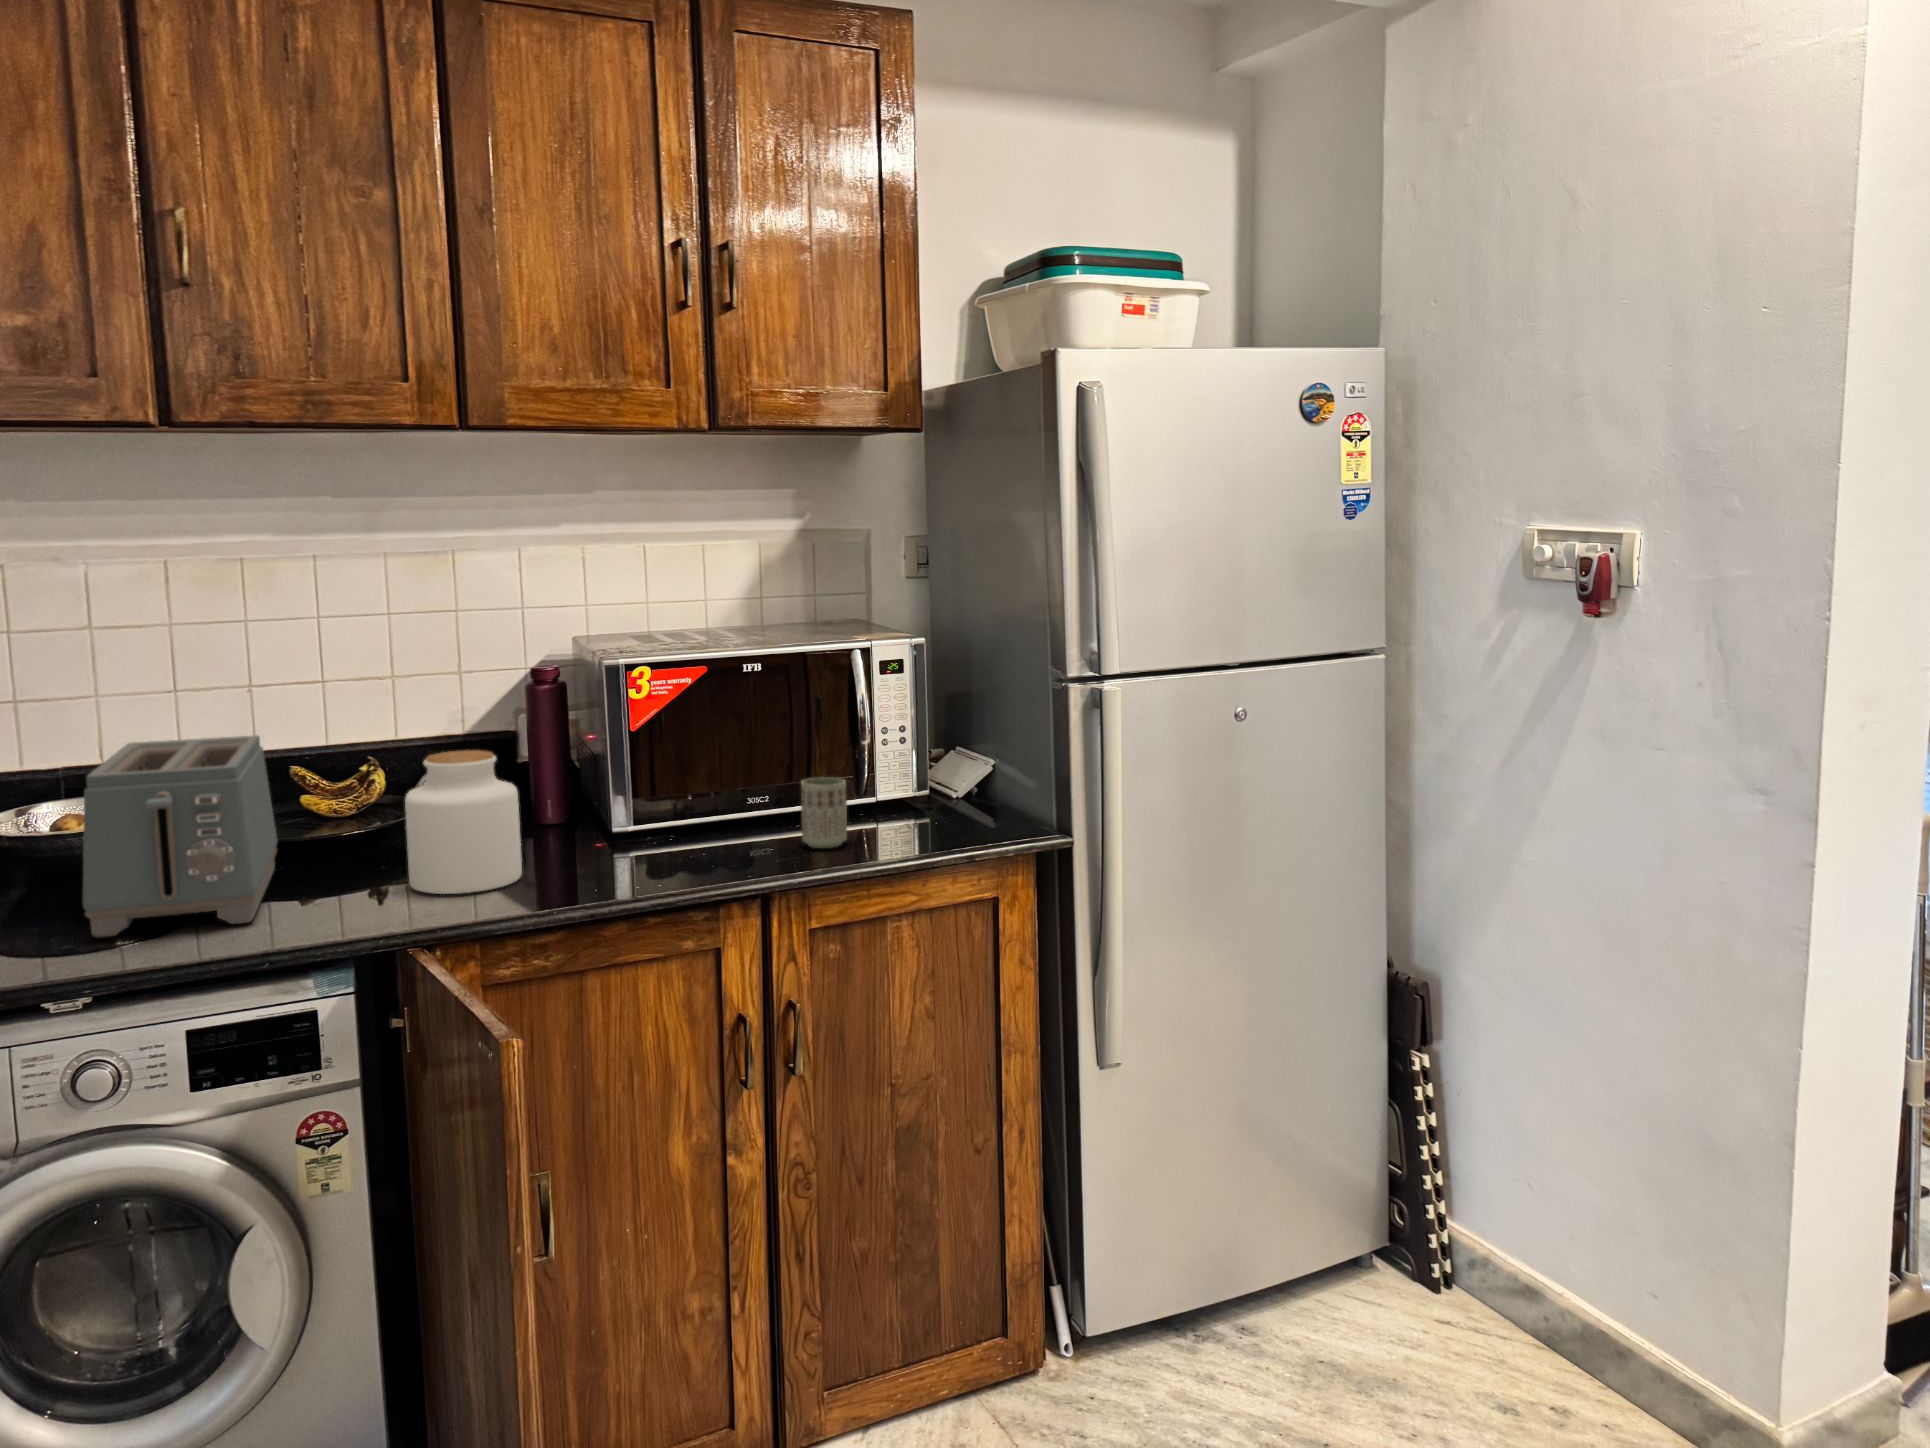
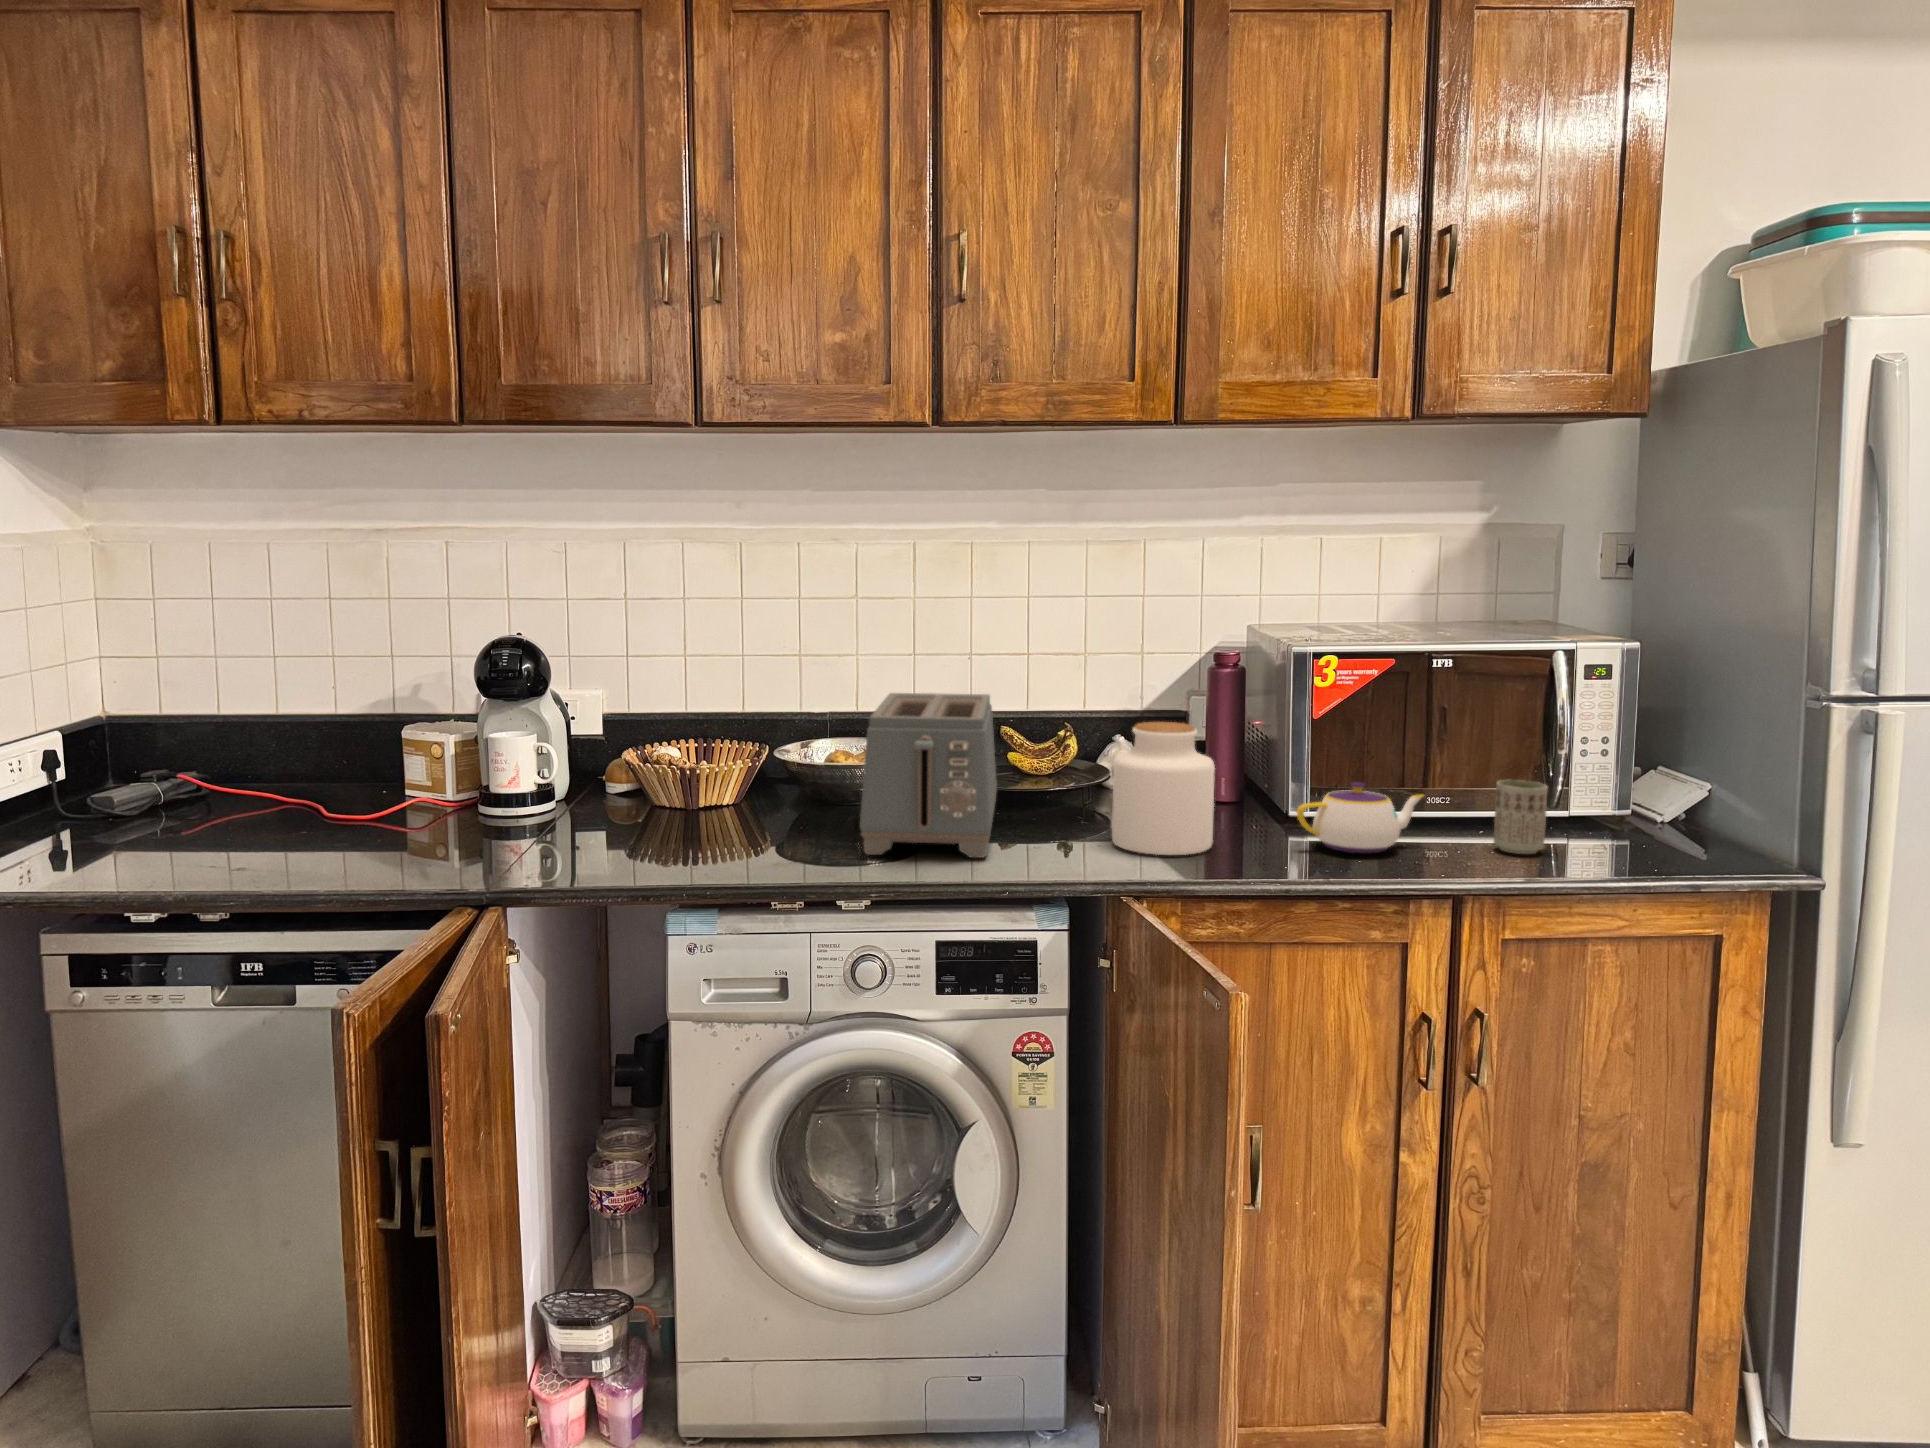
teapot: none [607,795,736,866] -> present [1297,782,1423,853]

